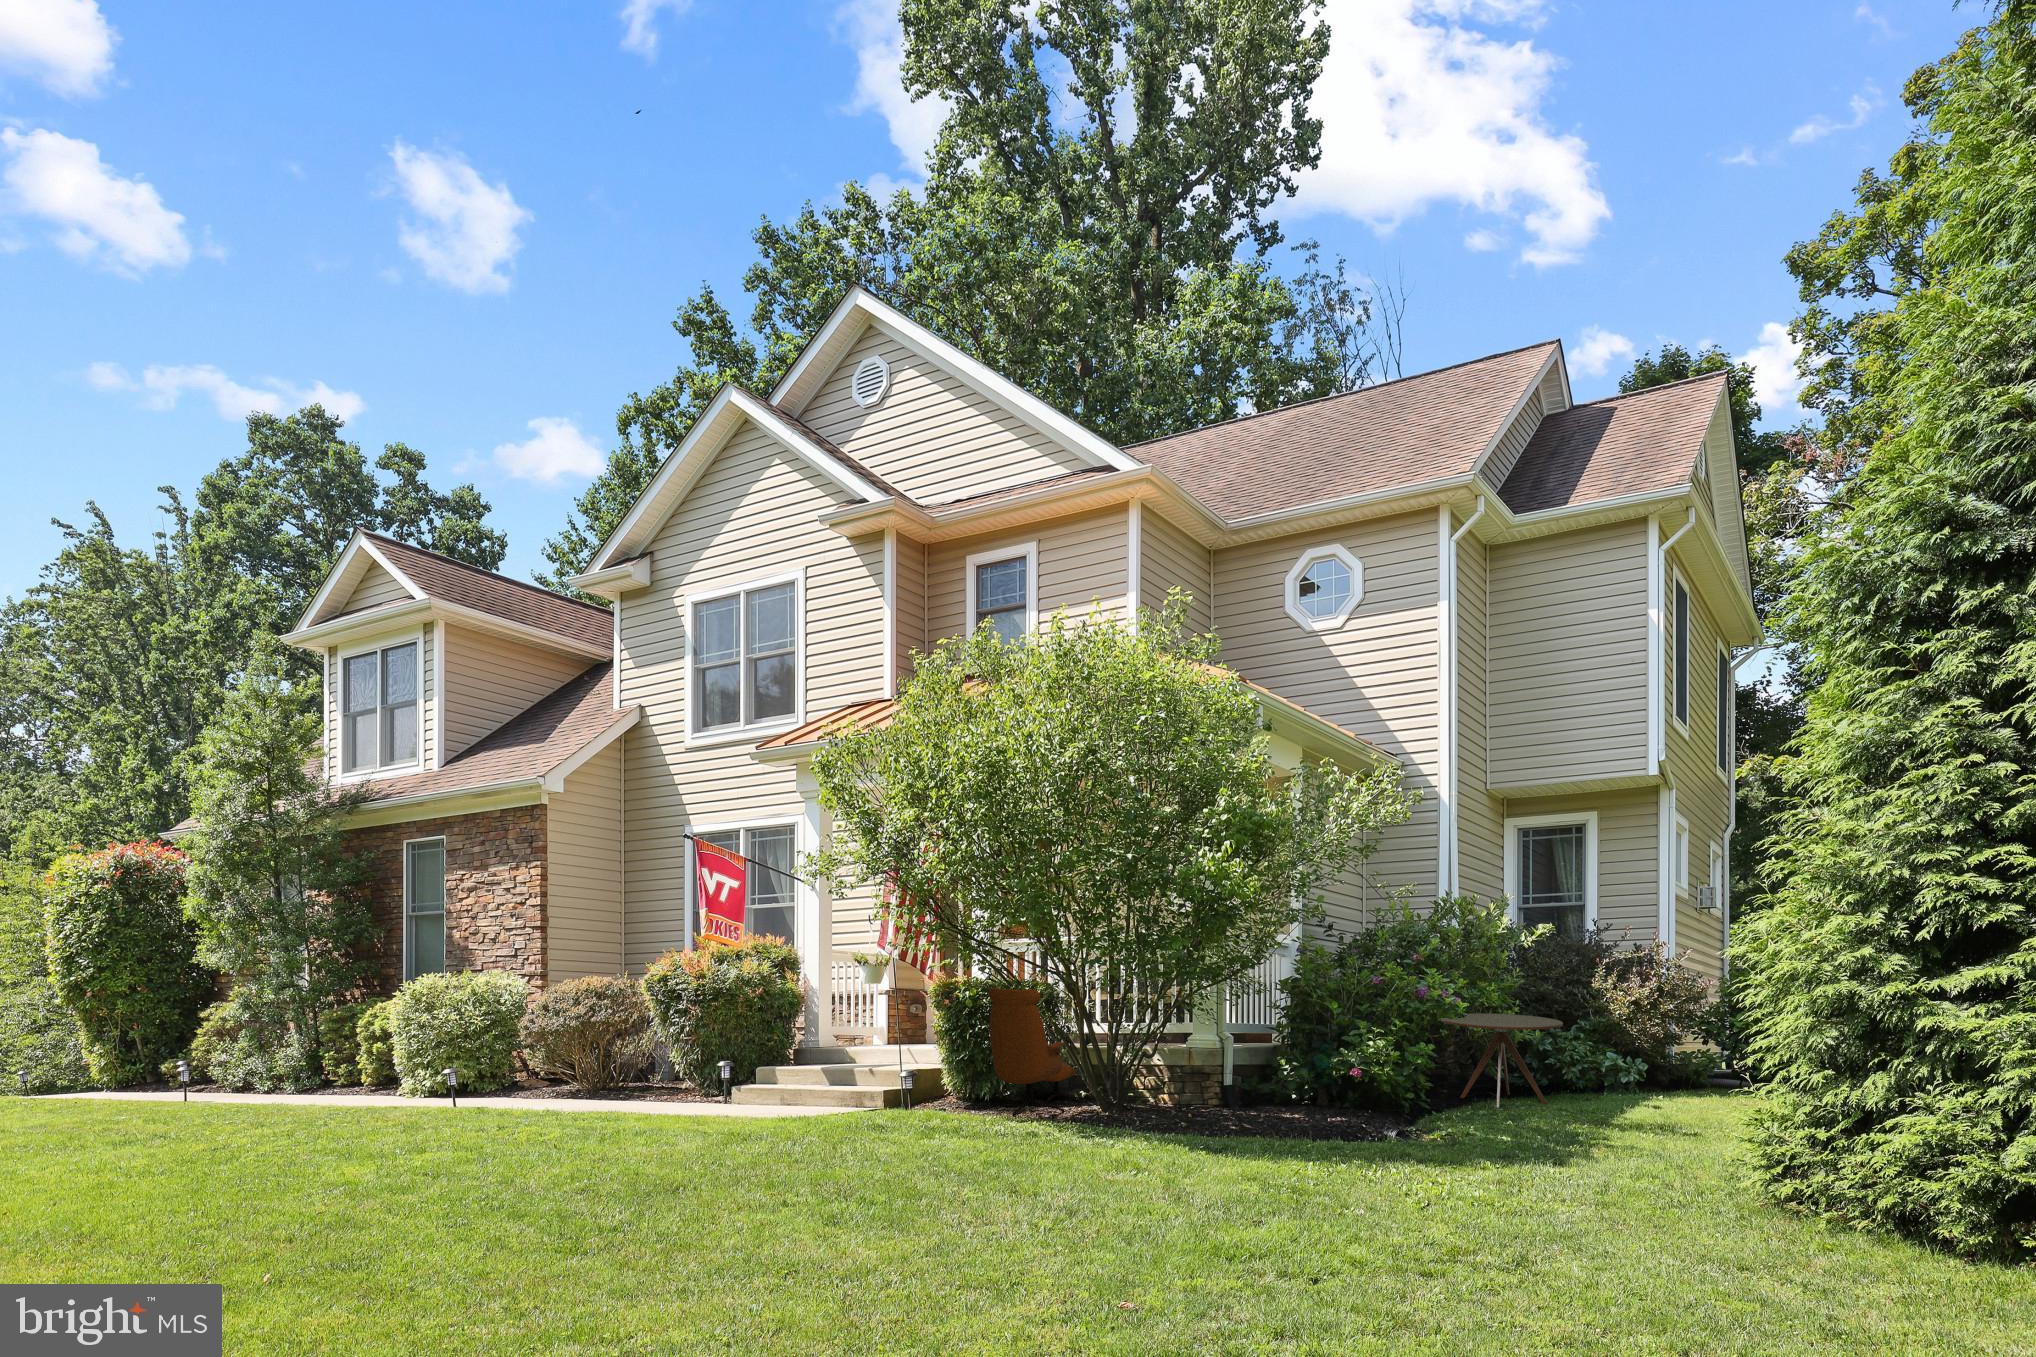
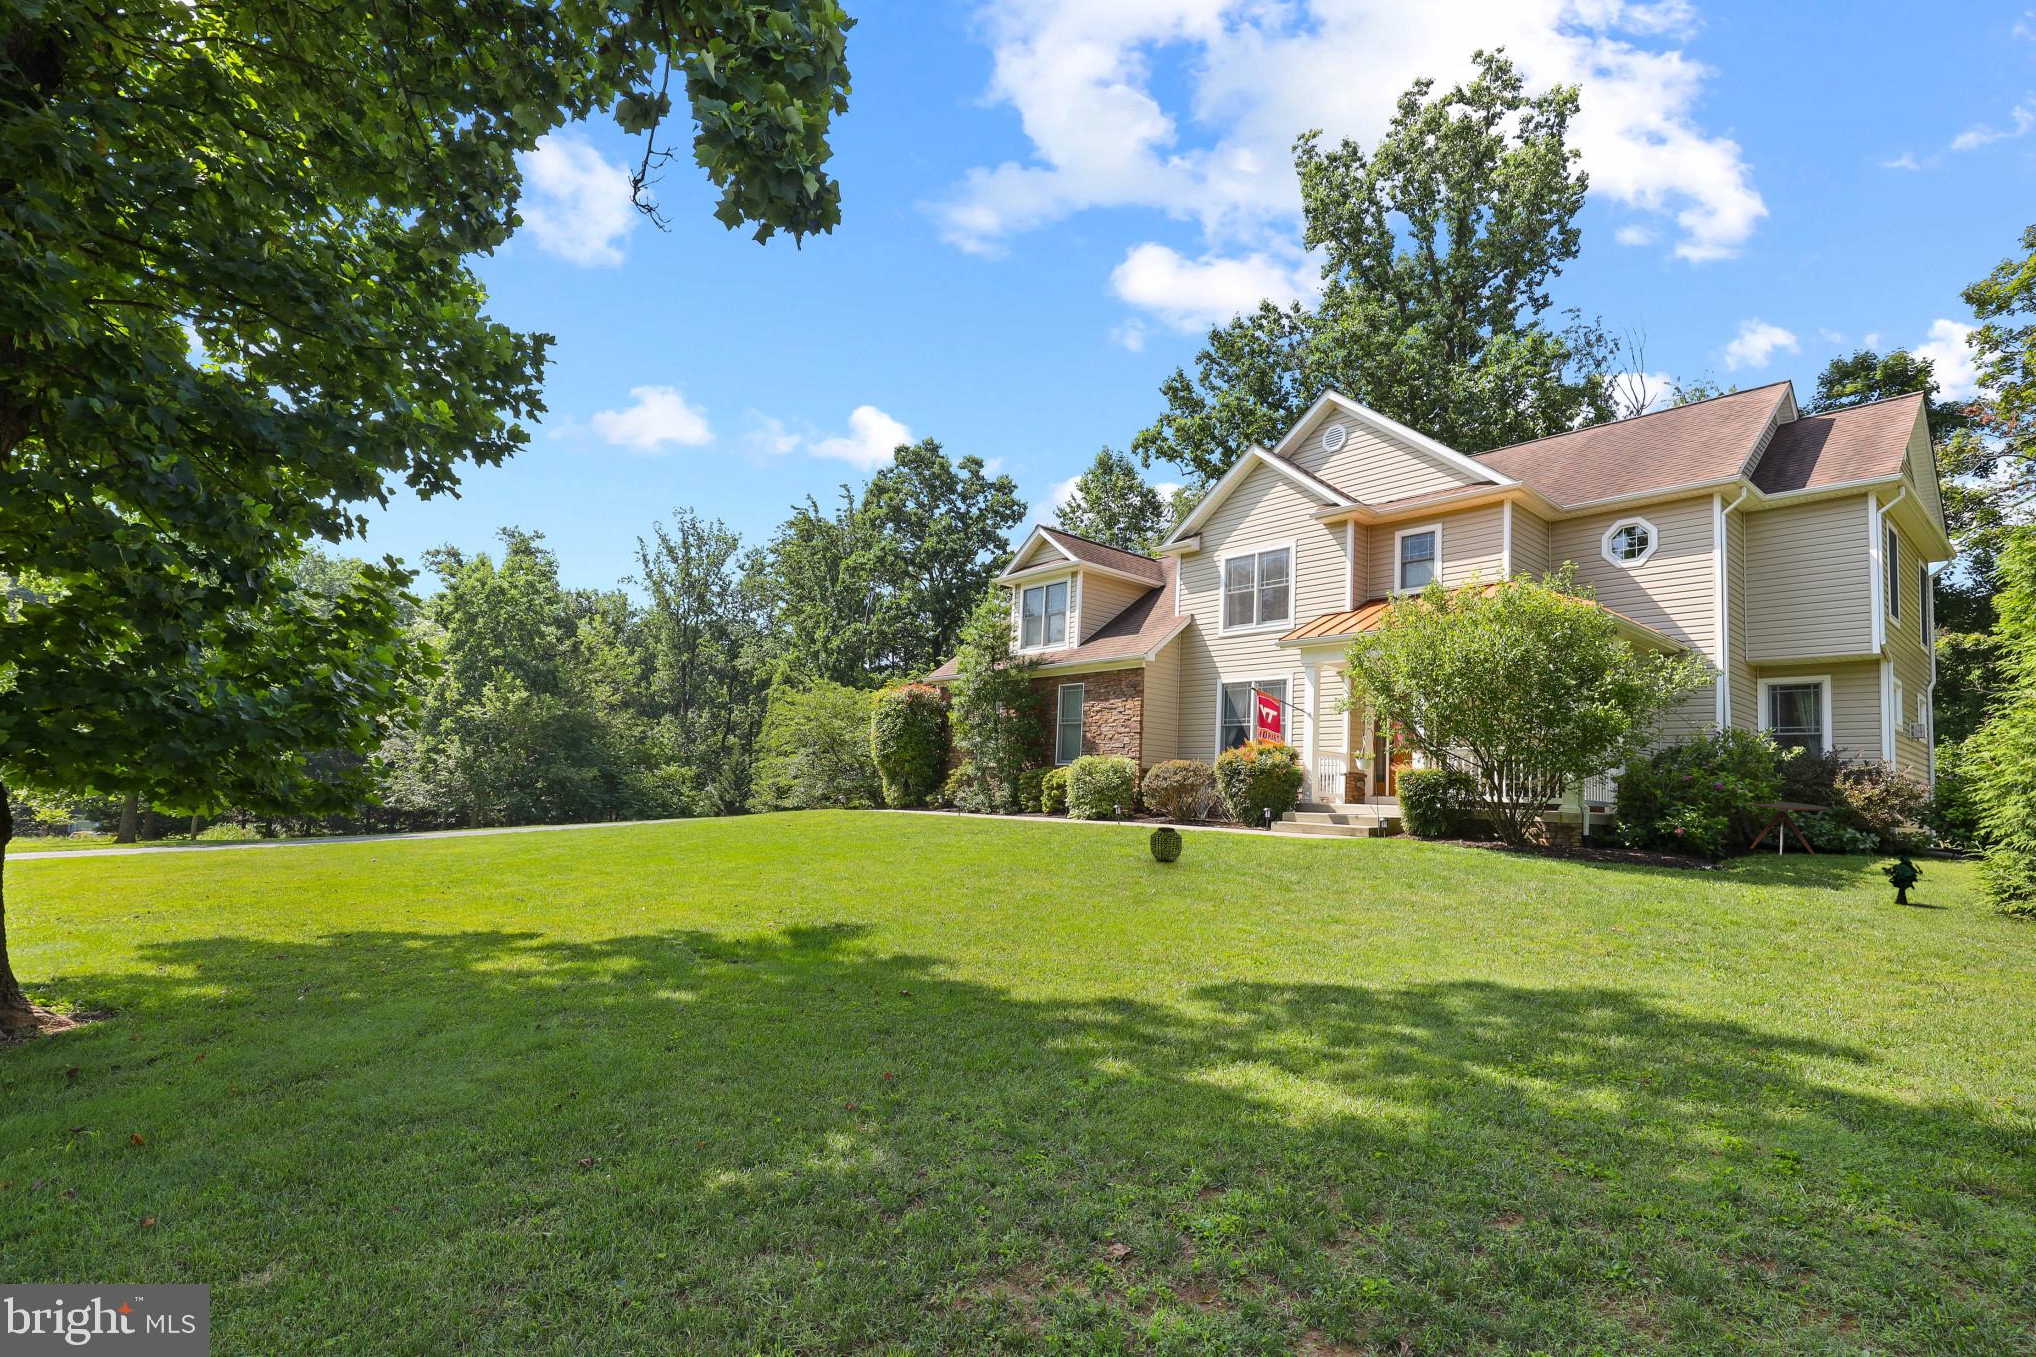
lounge chair: present [988,988,1081,1116] -> none [1452,770,1501,839]
decorative plant: present [1305,1037,1339,1106] -> present [1881,851,1923,905]
woven basket: none [248,1161,326,1243] -> present [1150,827,1182,862]

